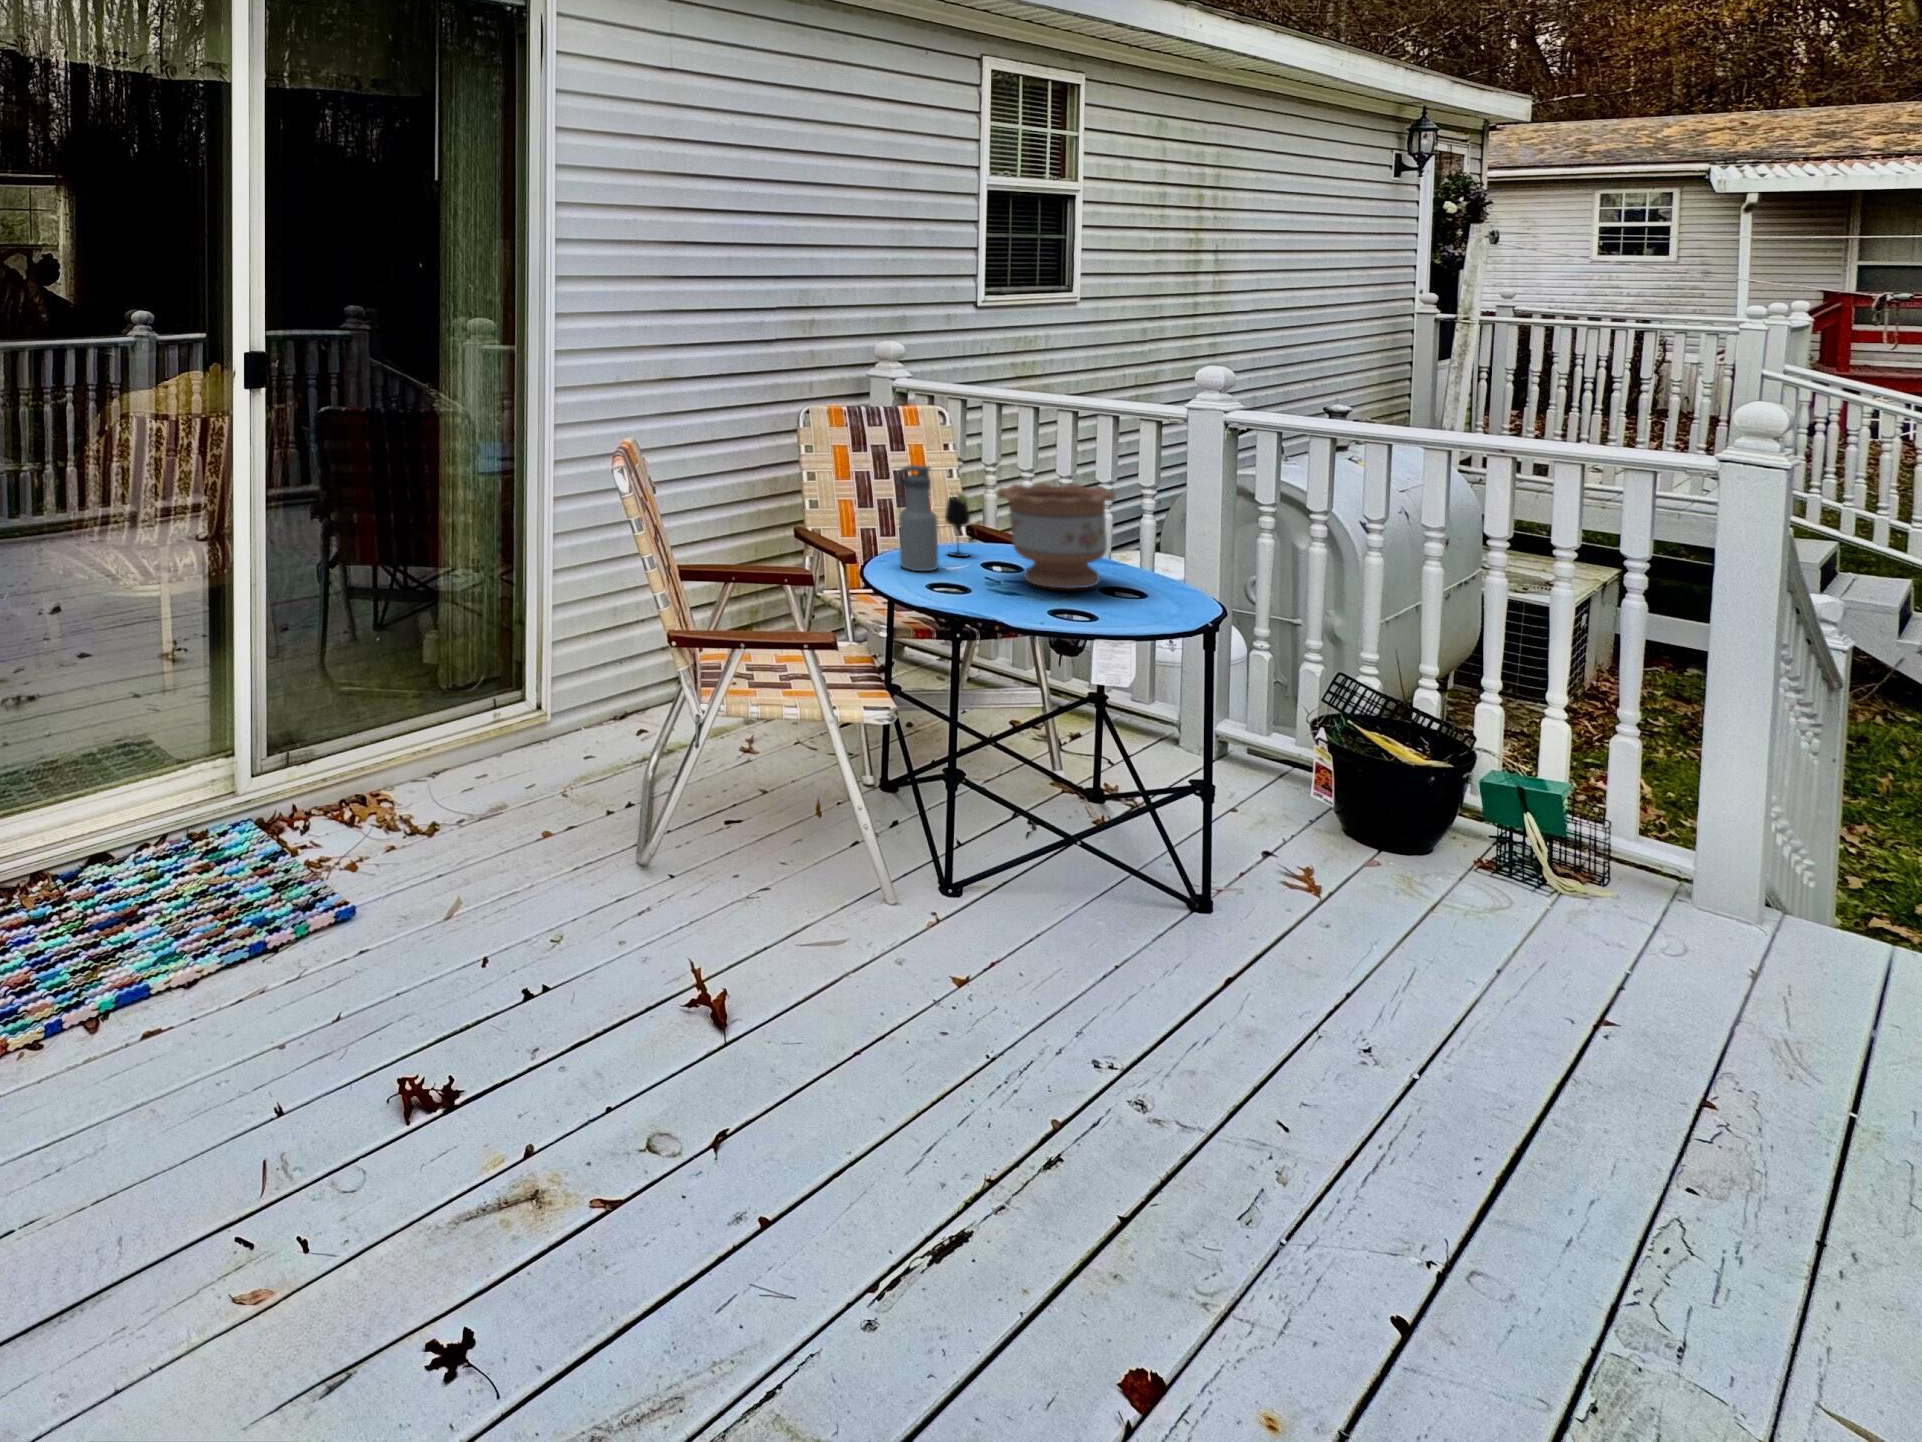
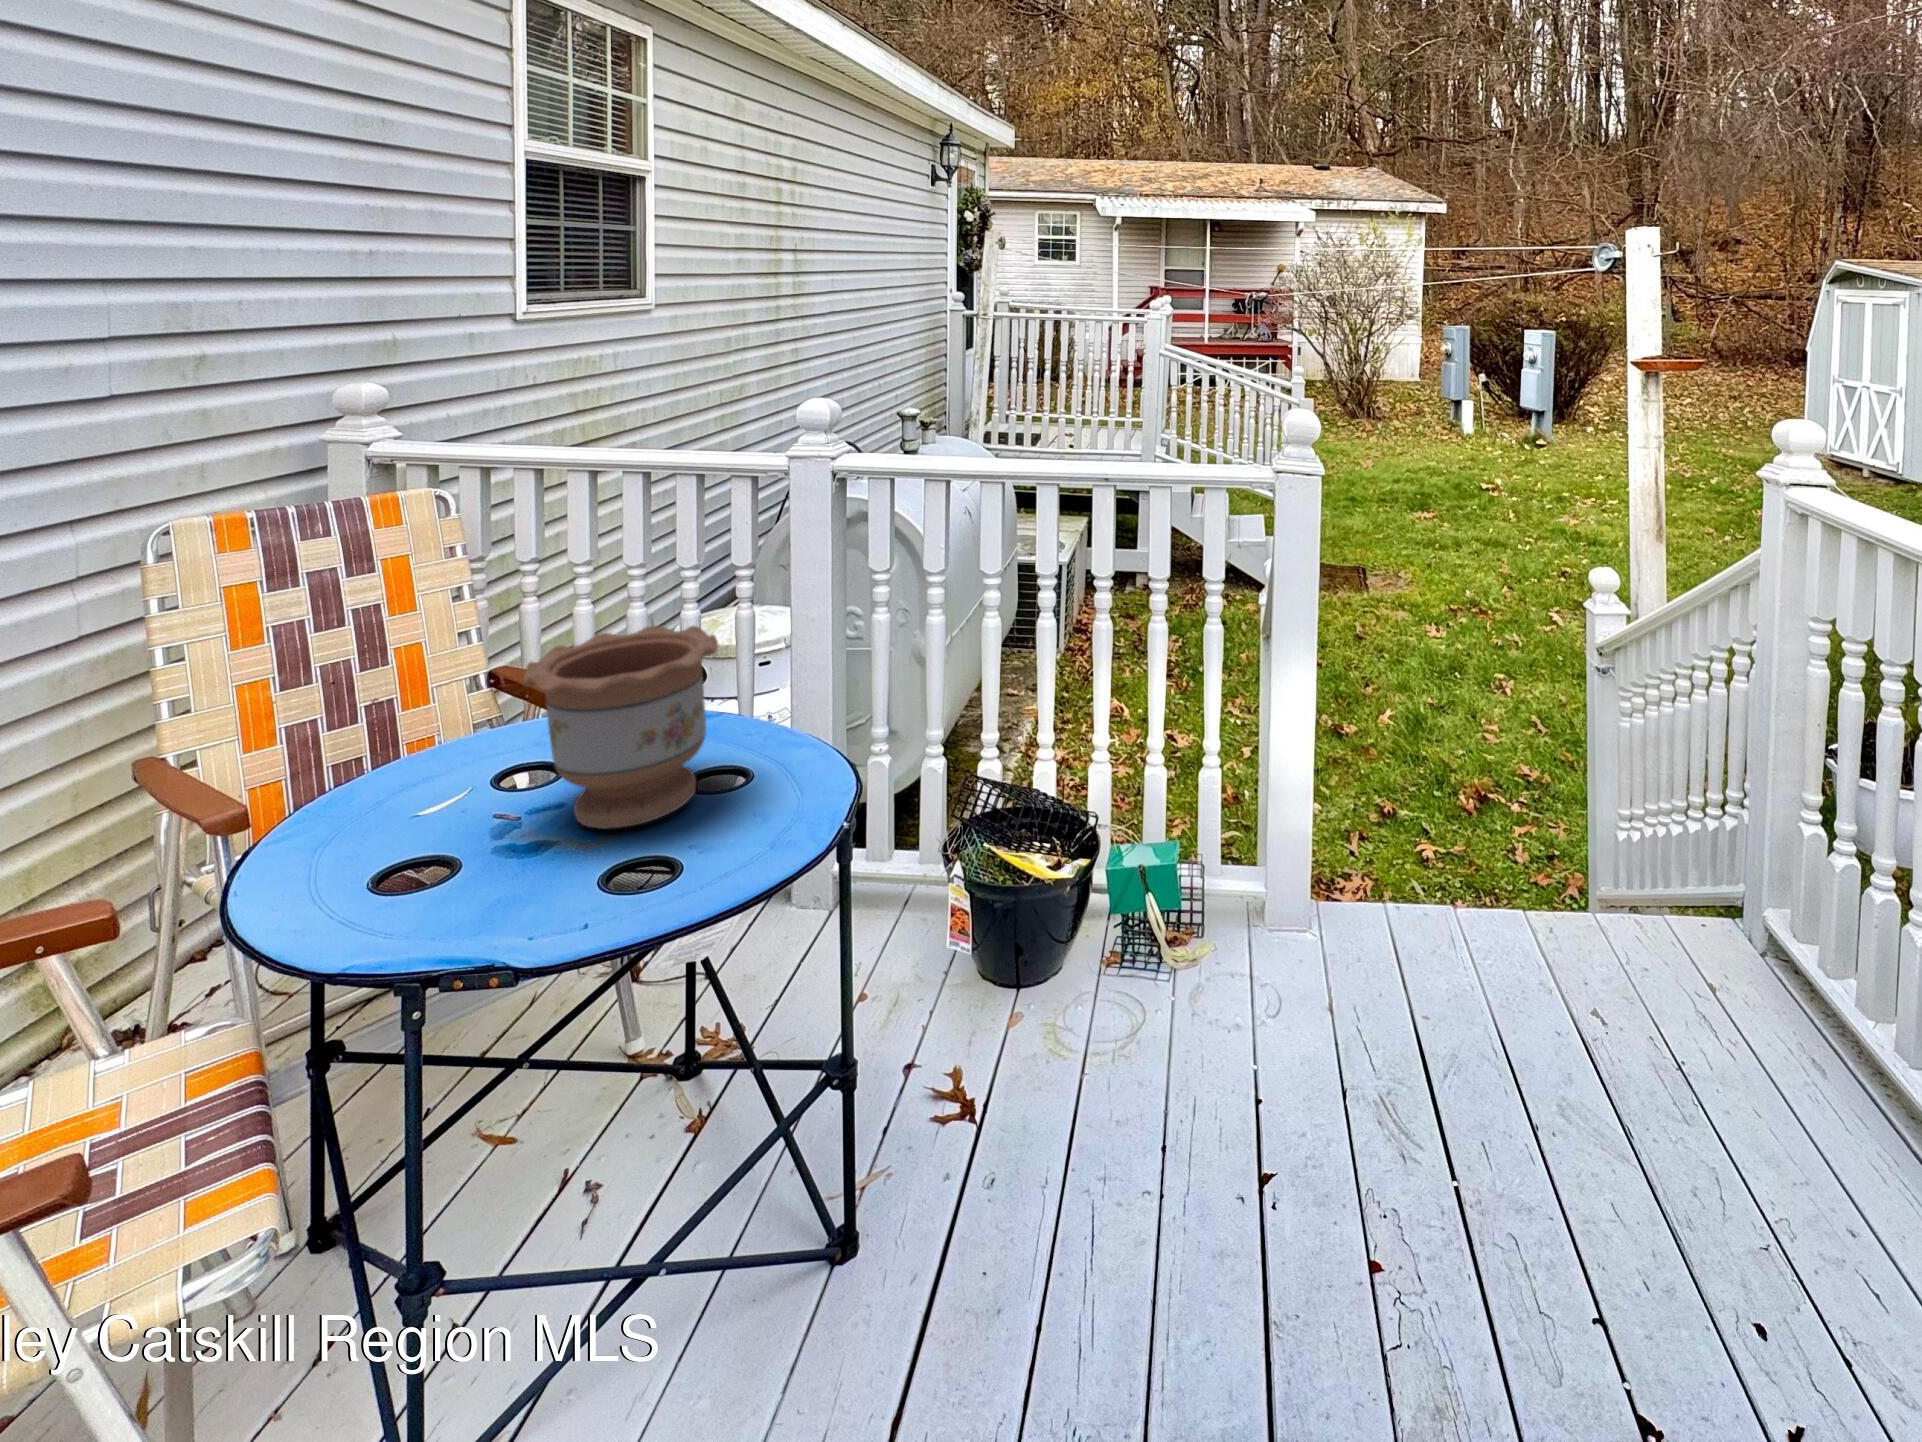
water bottle: present [896,465,939,571] -> none [320,646,415,859]
wine glass: present [945,494,970,557] -> none [433,664,480,788]

